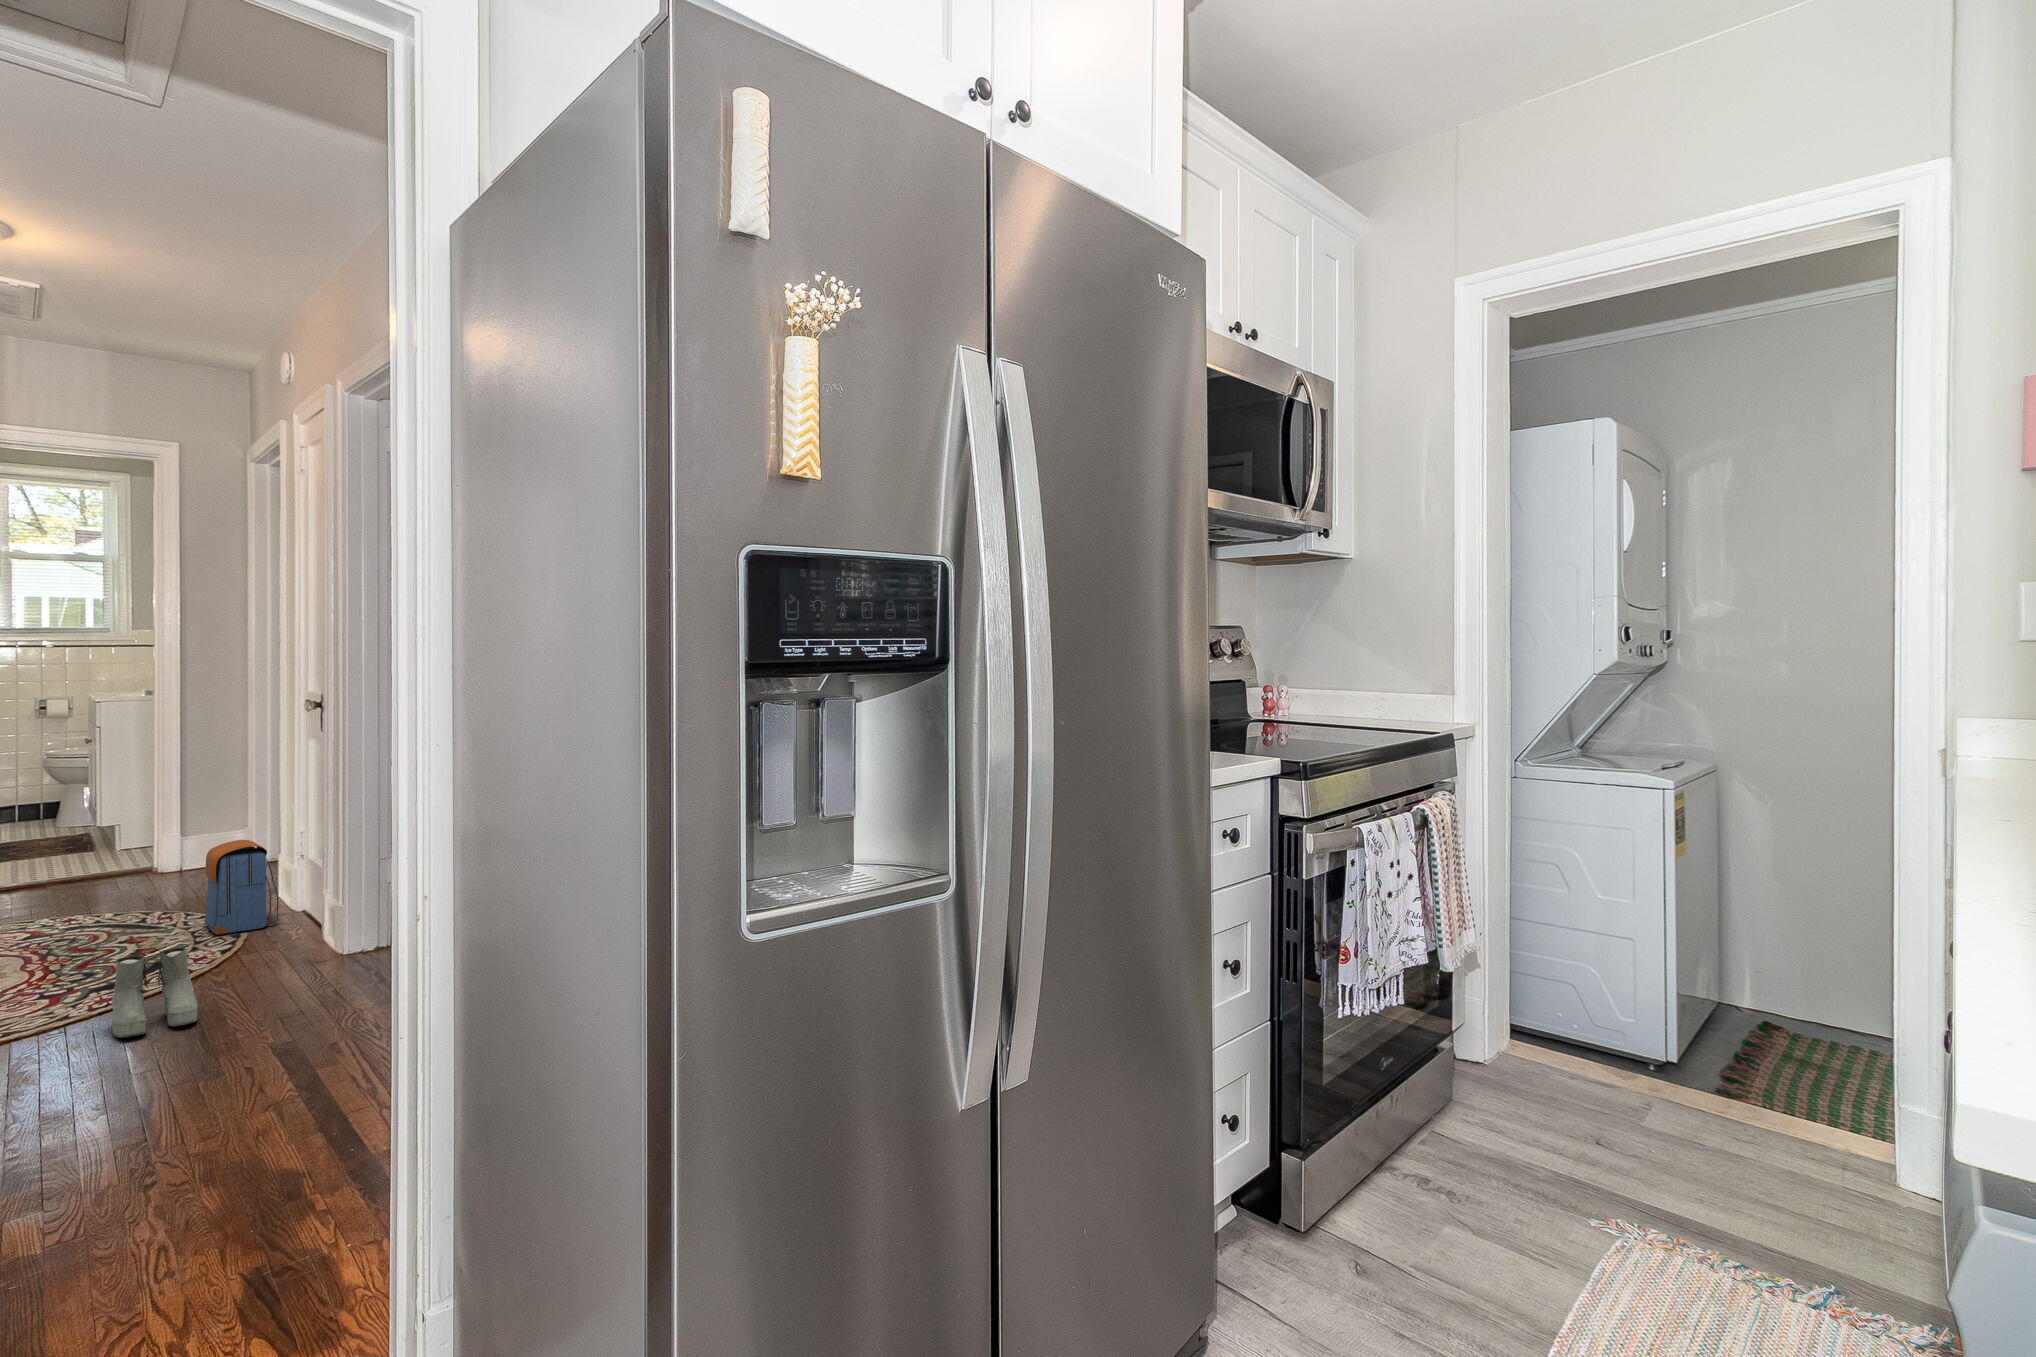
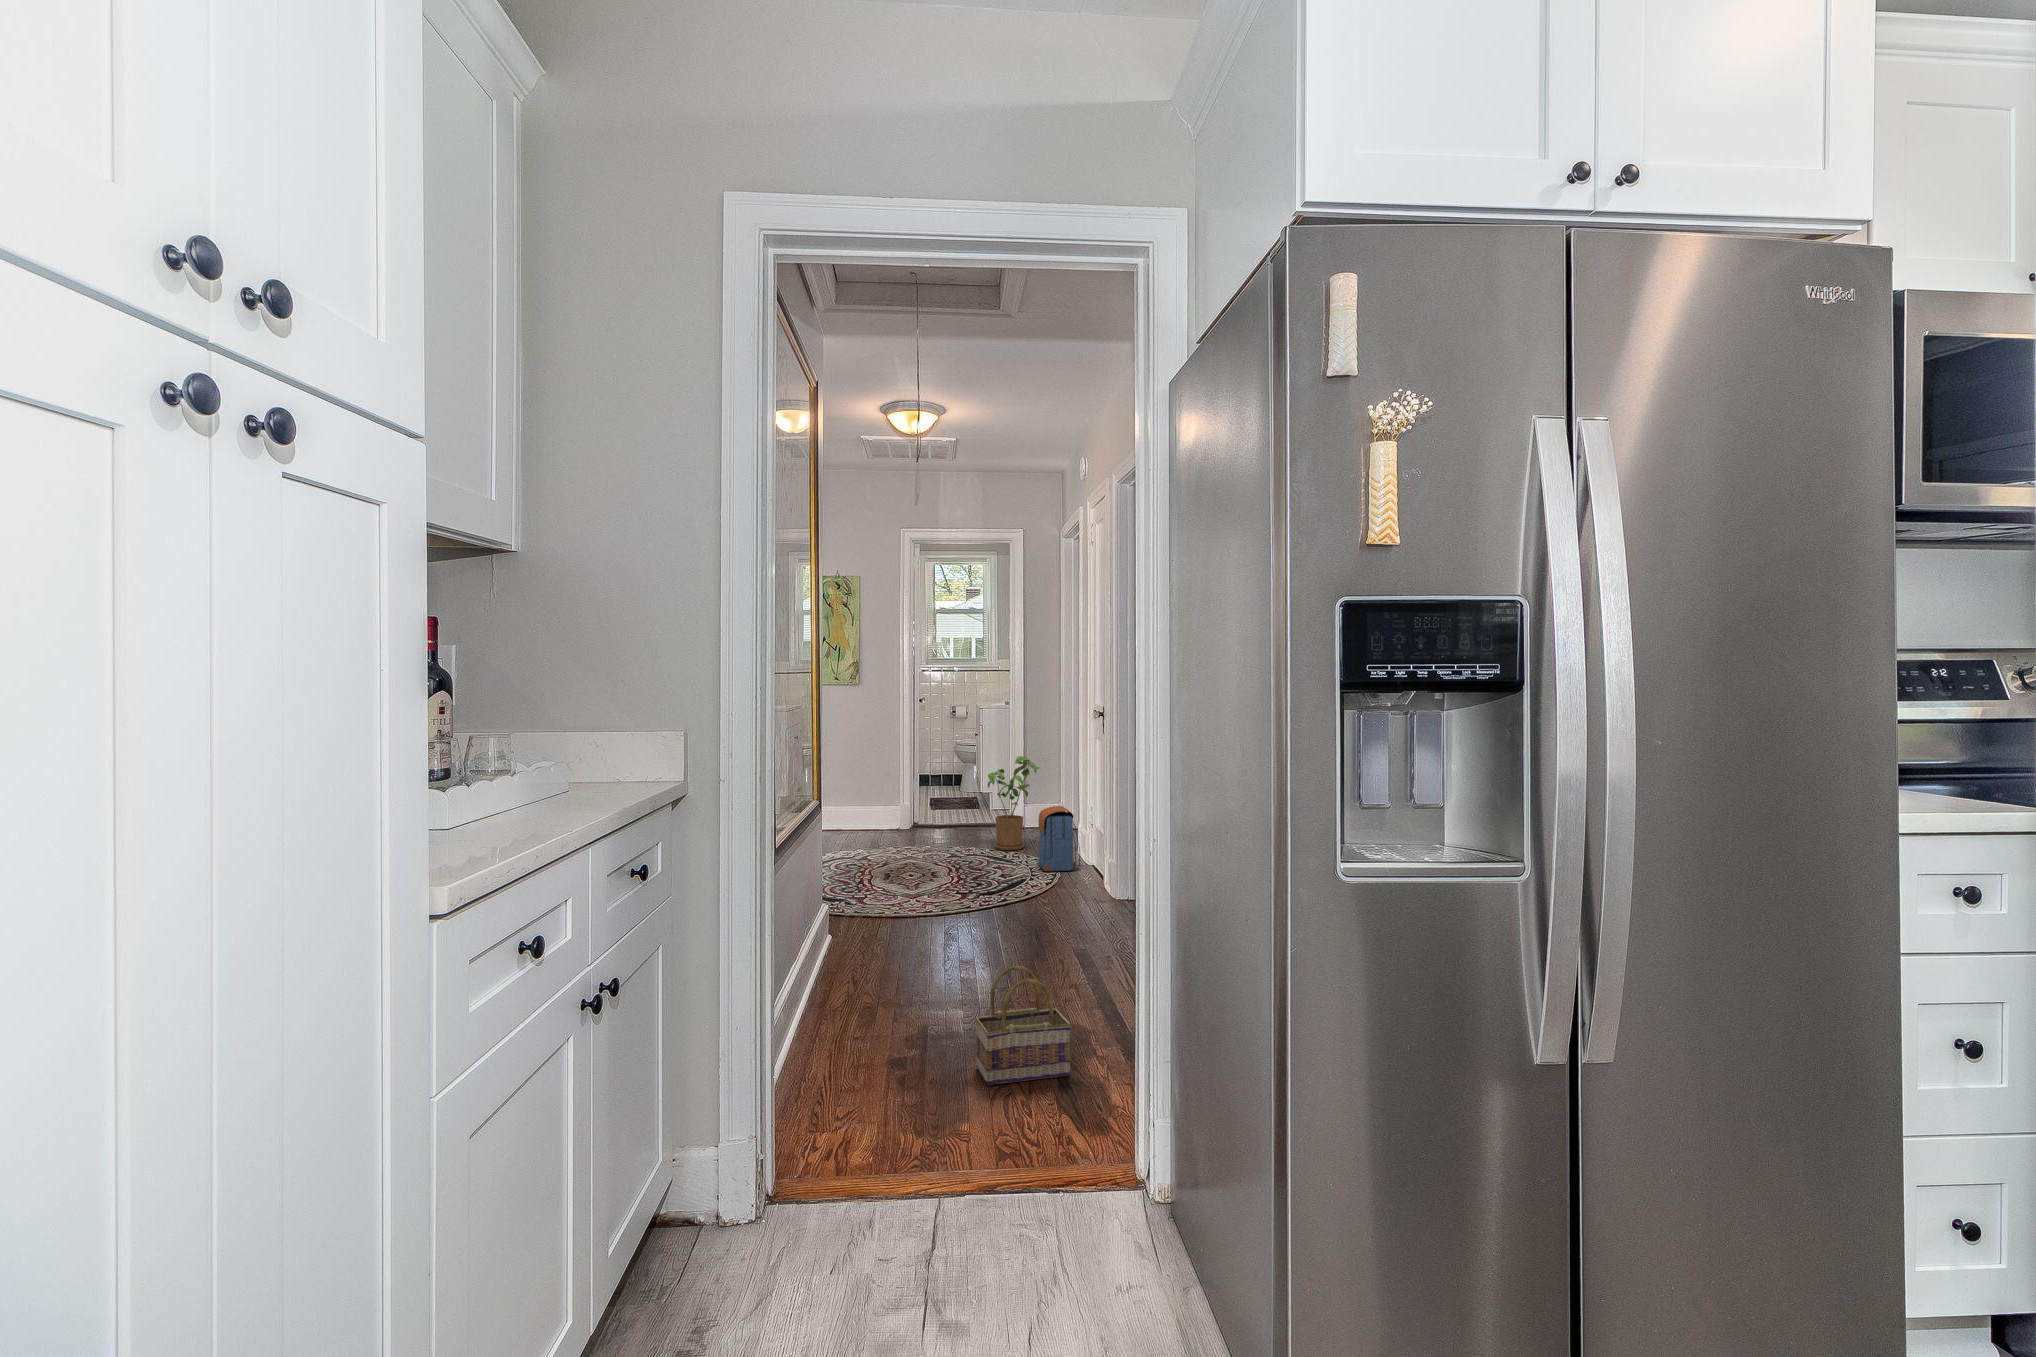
house plant: none [110,773,210,911] -> present [988,756,1039,850]
boots: present [112,948,198,1038] -> none [990,874,1034,928]
basket: none [74,1105,269,1314] -> present [975,966,1072,1085]

